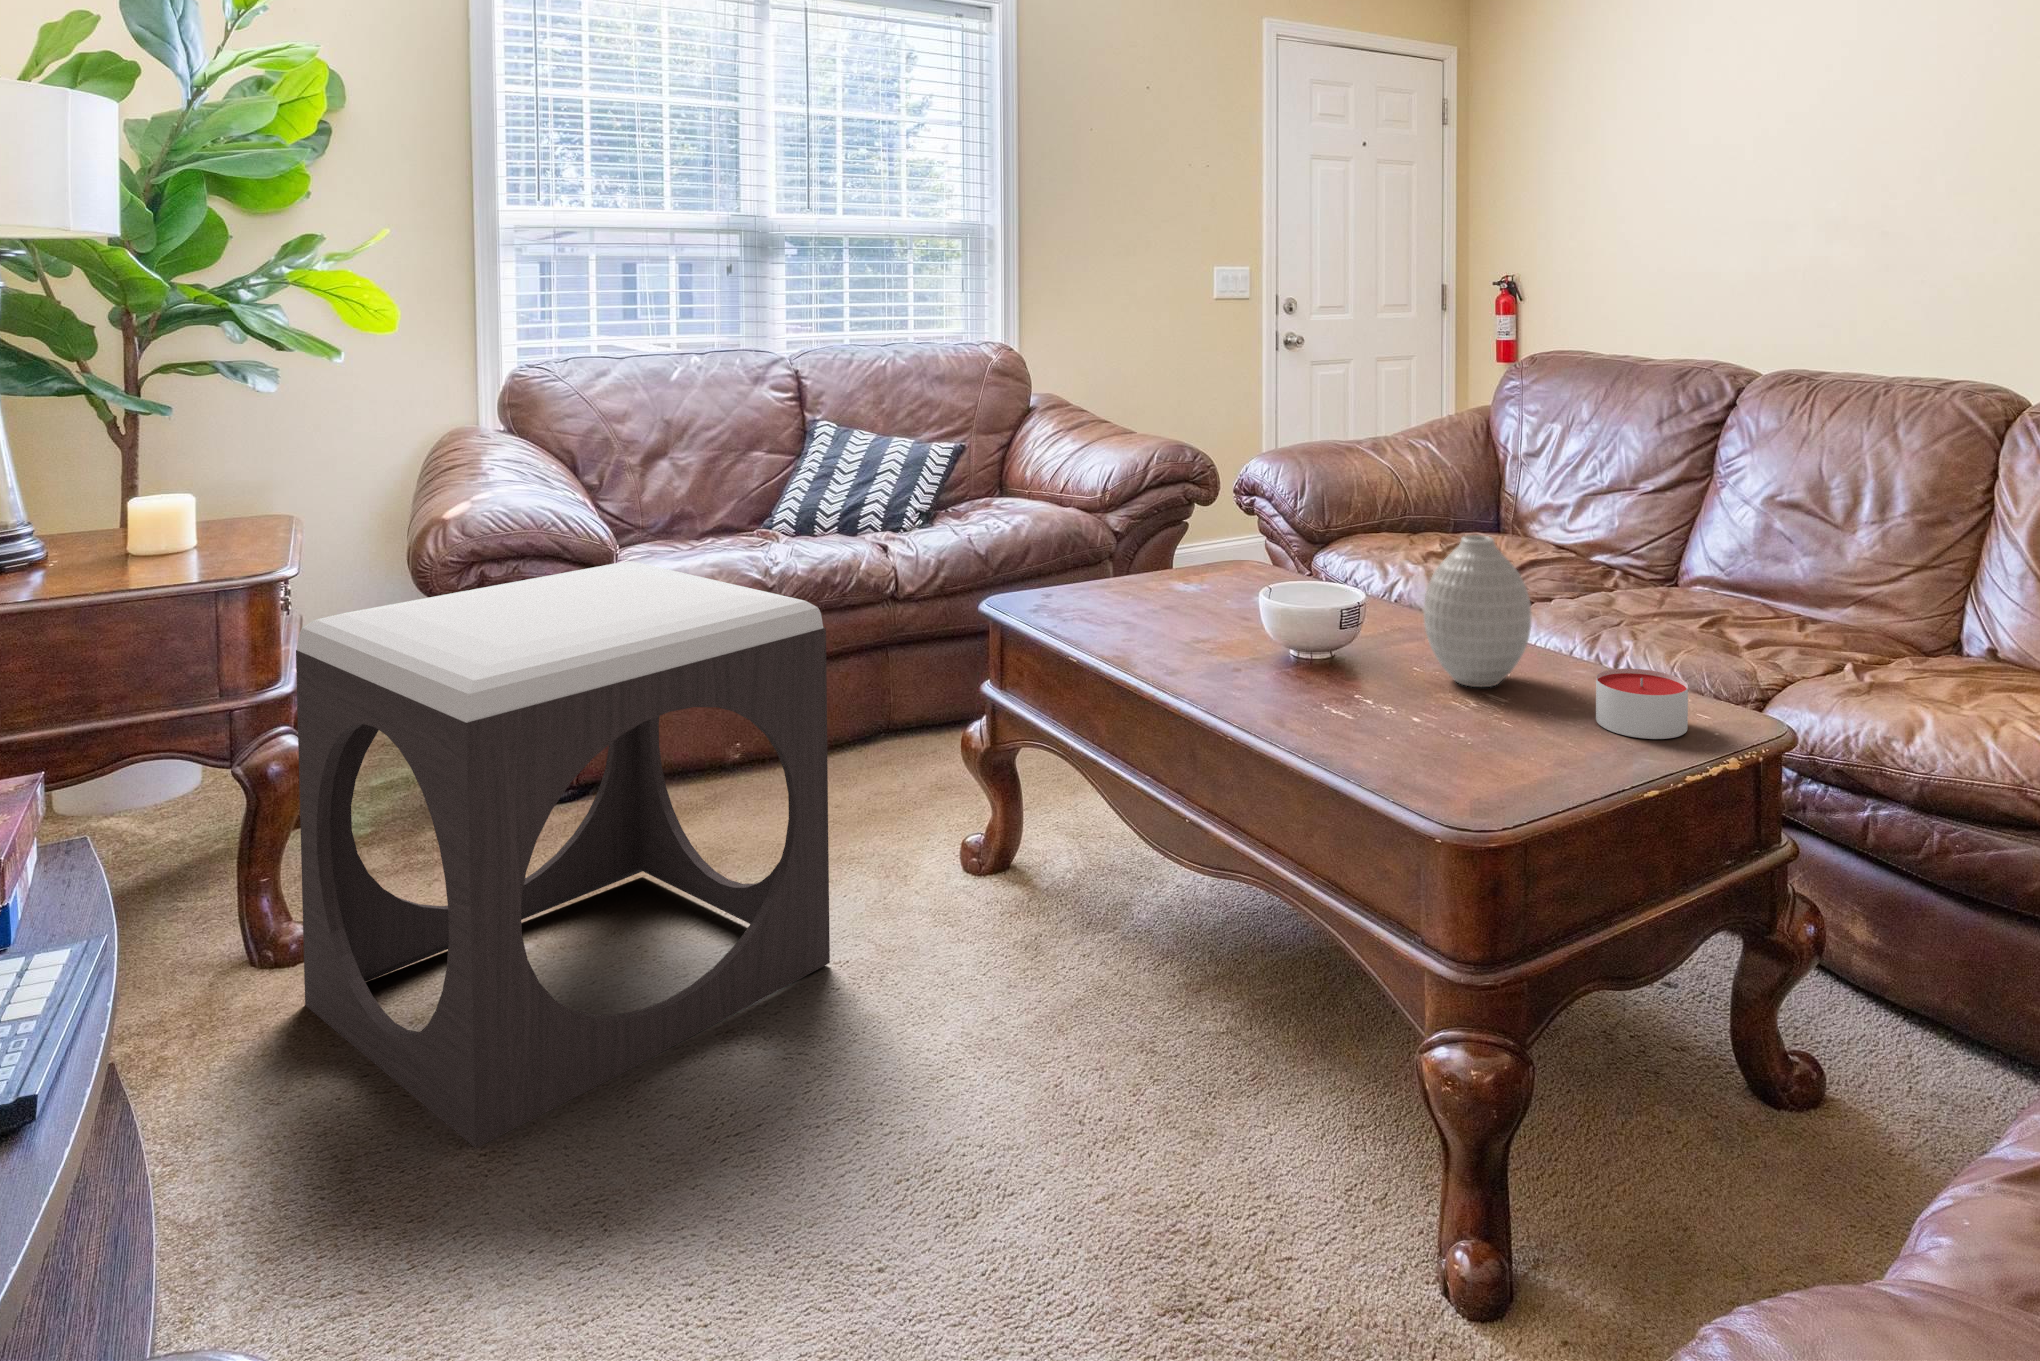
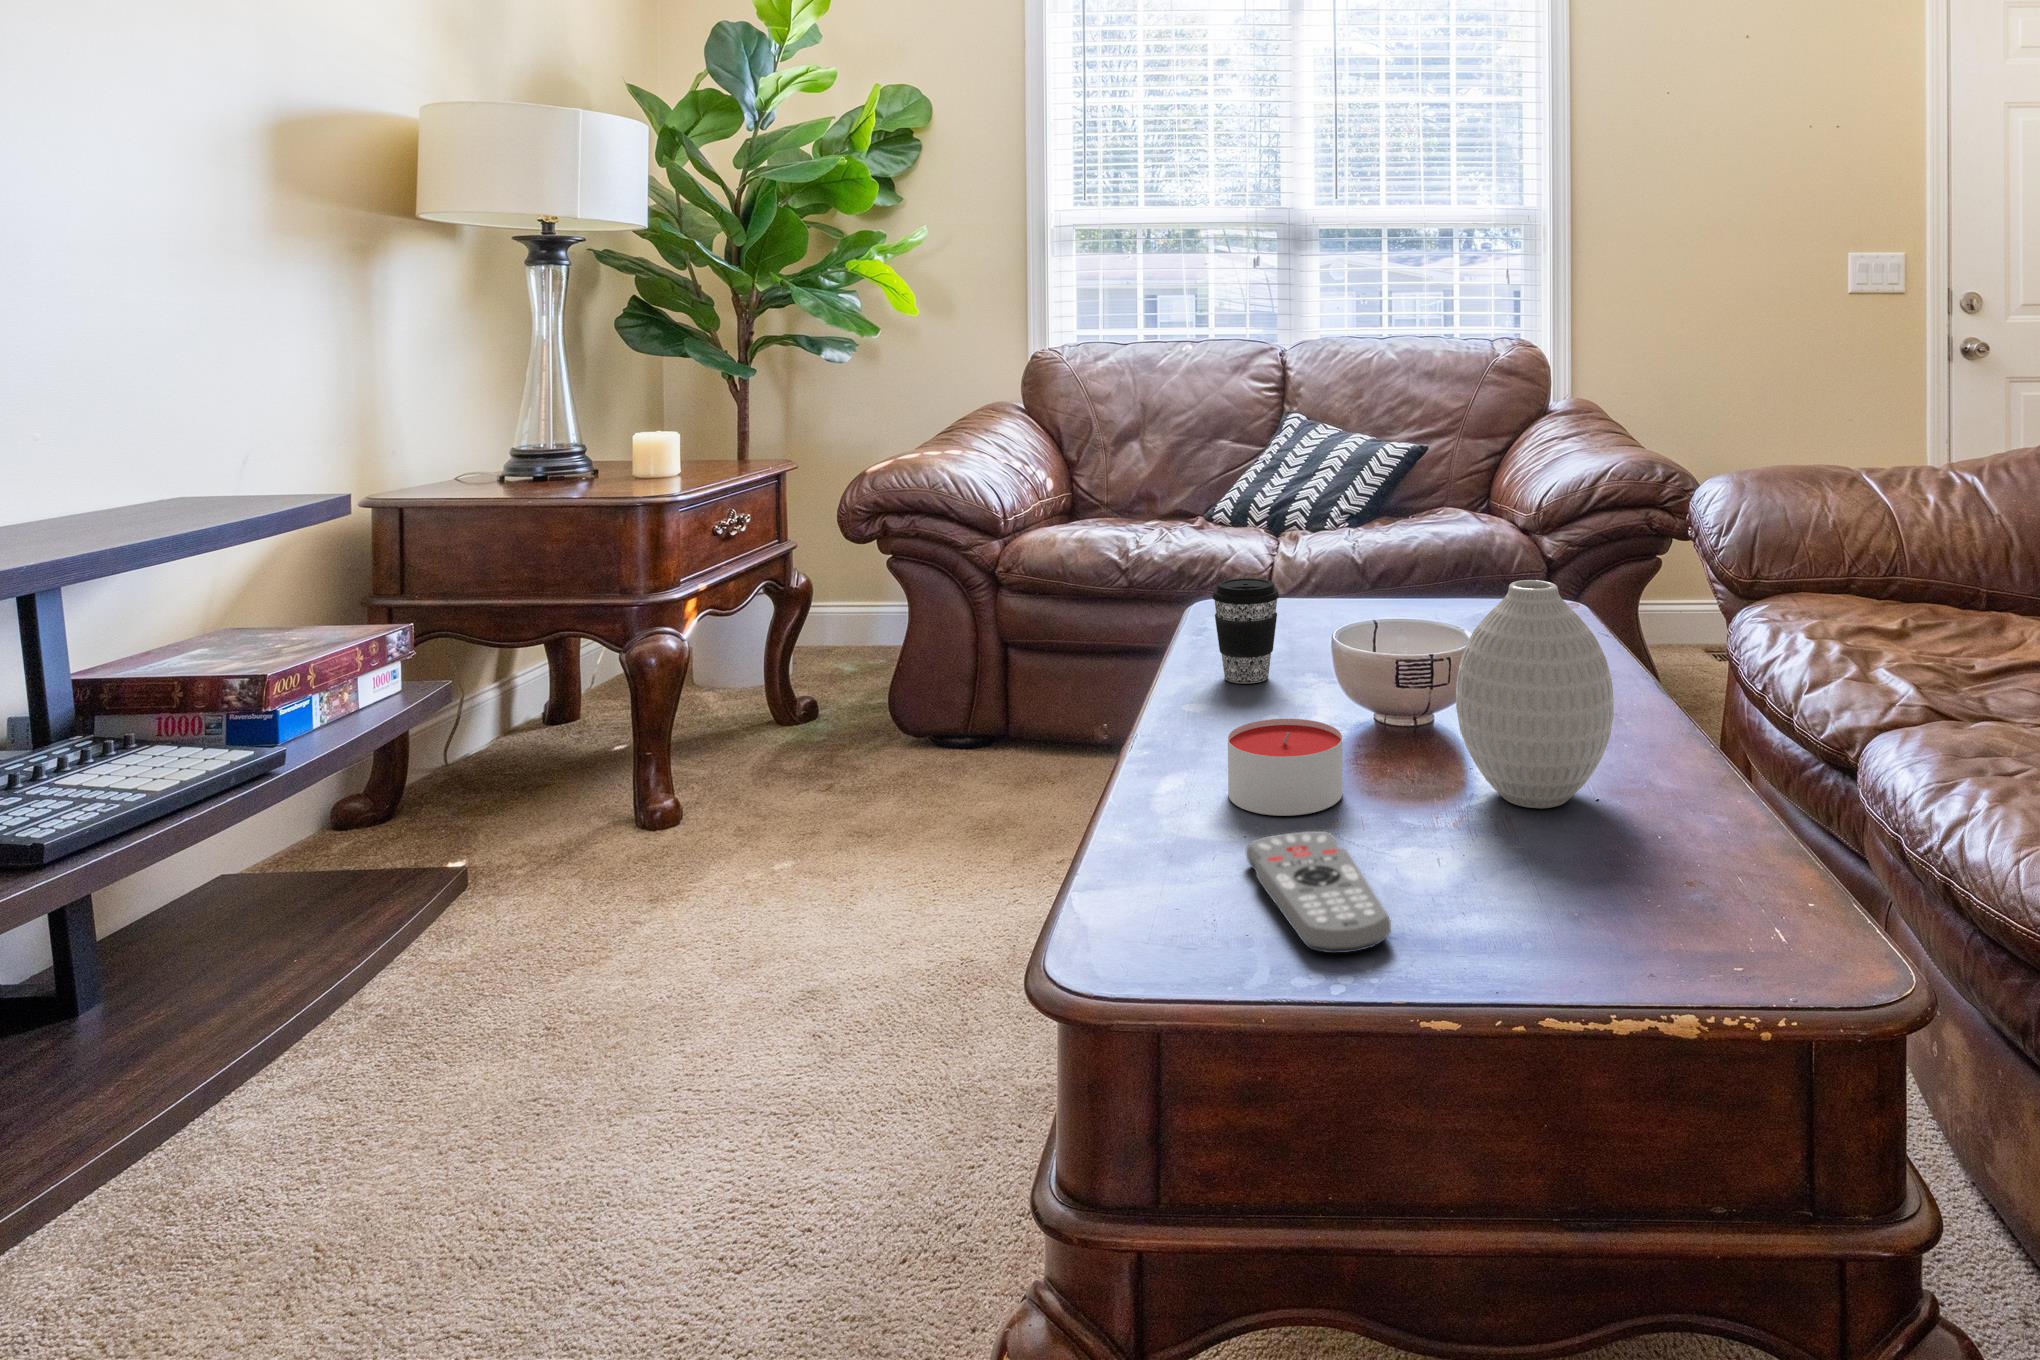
footstool: present [296,561,830,1148] -> none [553,521,952,1009]
coffee cup: none [1124,566,1179,653] -> present [1212,578,1279,683]
candle: present [1596,669,1688,739] -> present [1228,719,1343,816]
remote control: none [1419,720,1578,779] -> present [1246,831,1391,953]

